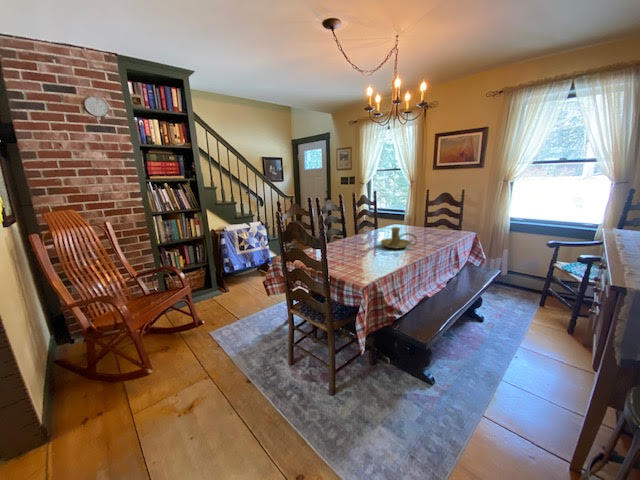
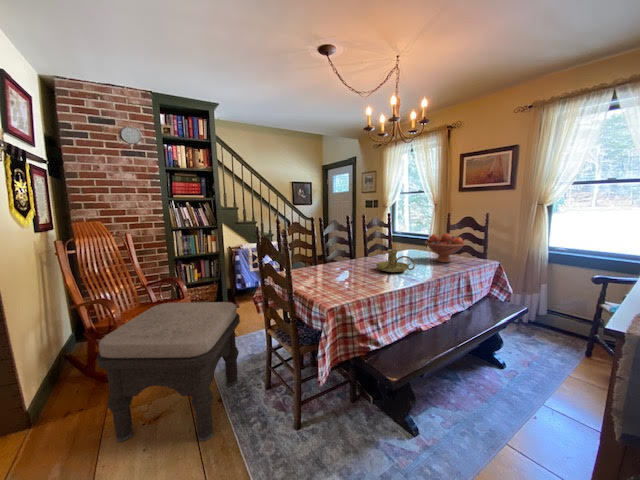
fruit bowl: none [416,210,452,237] -> present [425,233,465,263]
ottoman: none [135,288,260,431] -> present [97,302,240,441]

